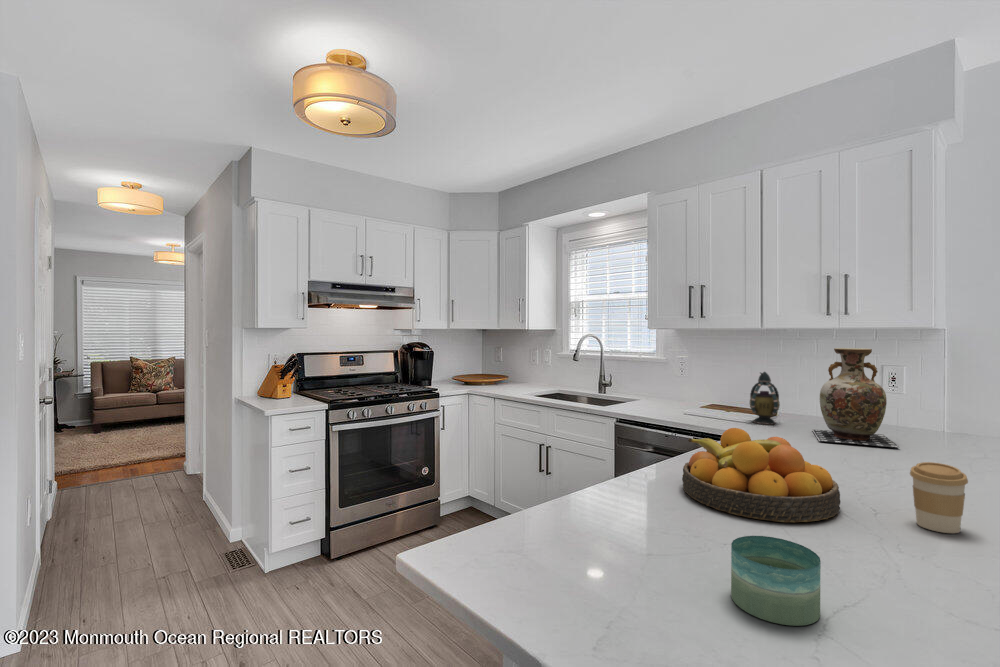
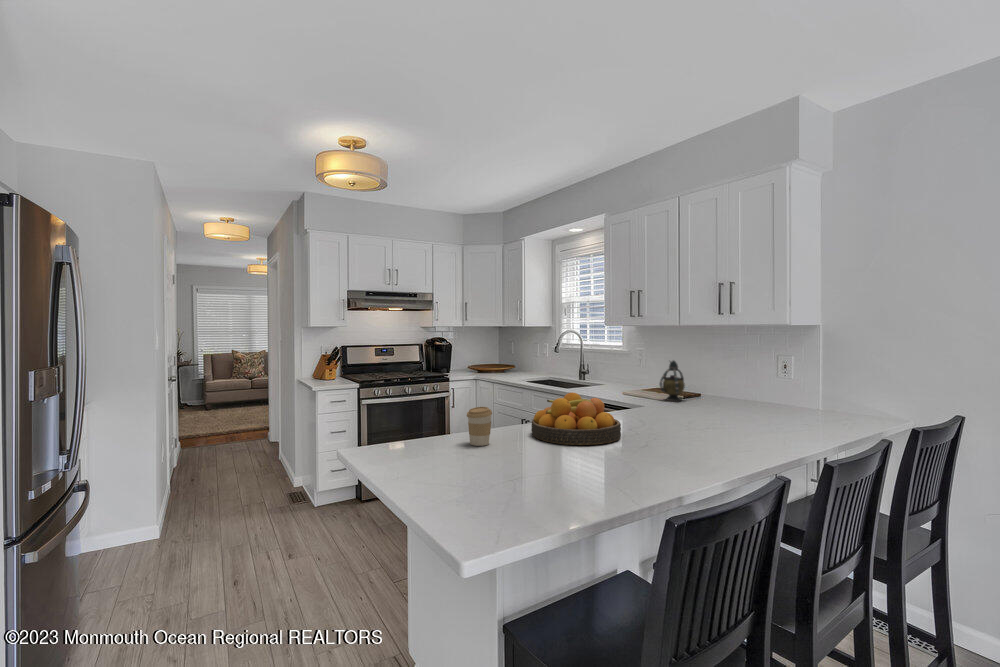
vase: present [812,348,899,447] -> none [688,341,750,416]
coffee cup: present [910,462,968,533] -> present [467,407,492,446]
candle: present [731,536,821,626] -> none [481,437,520,473]

